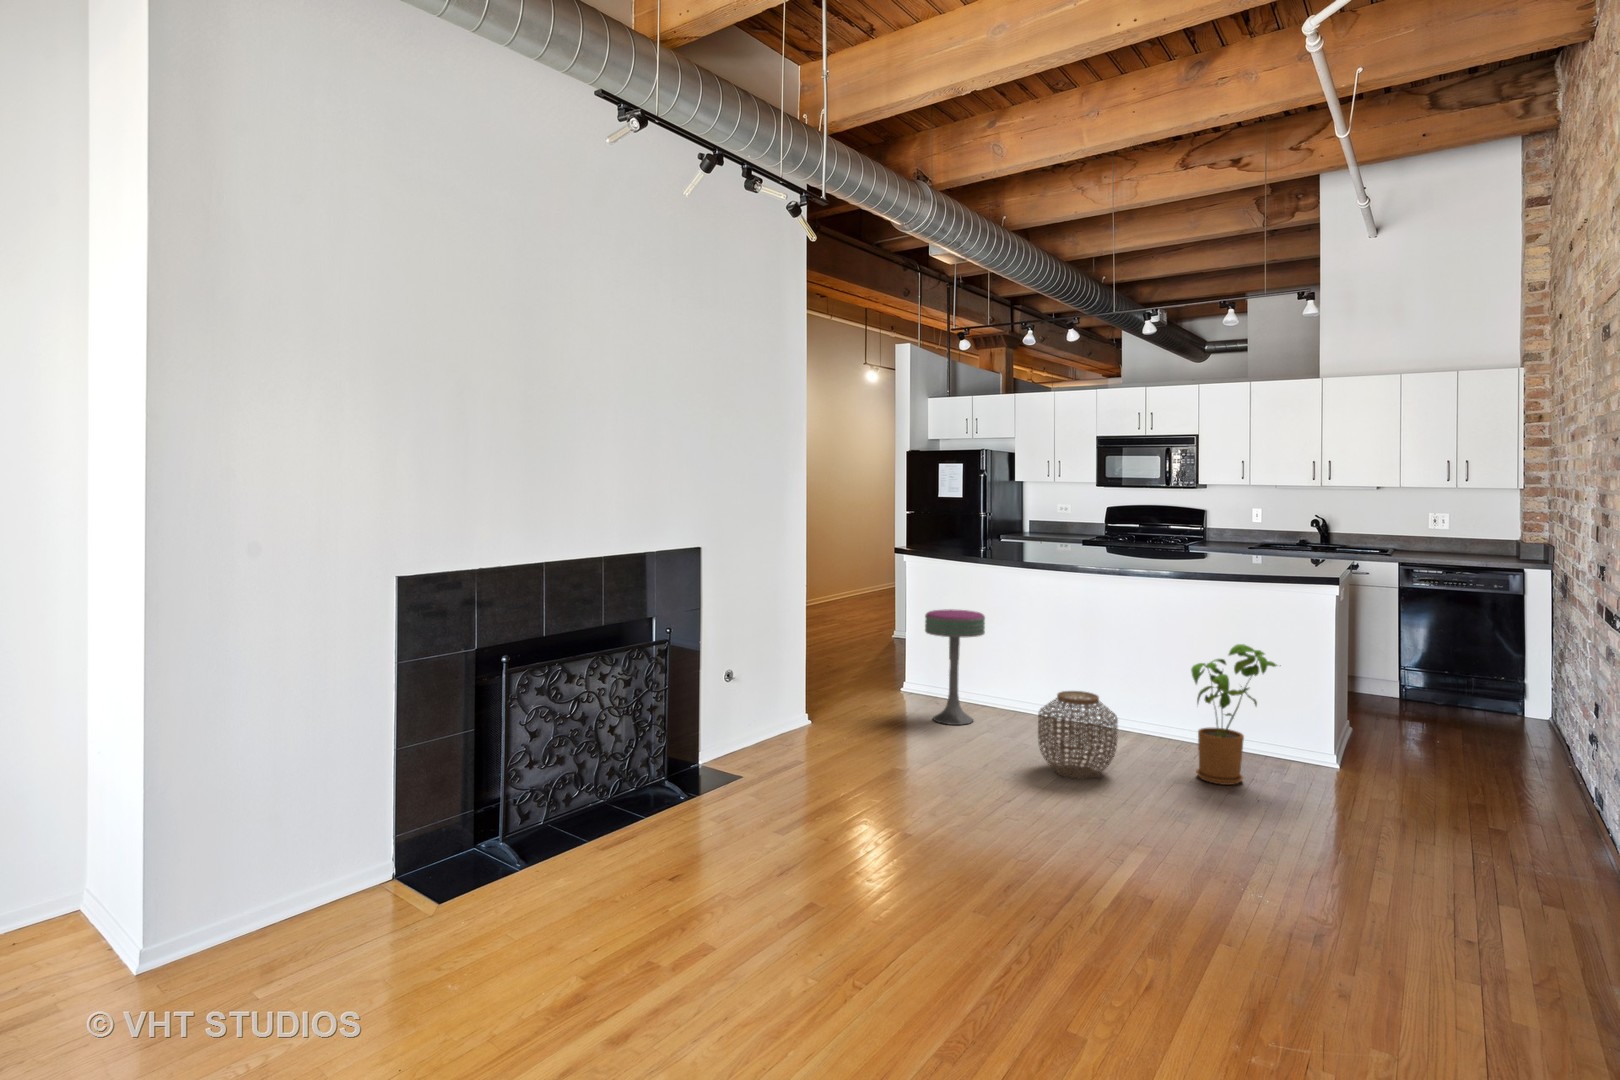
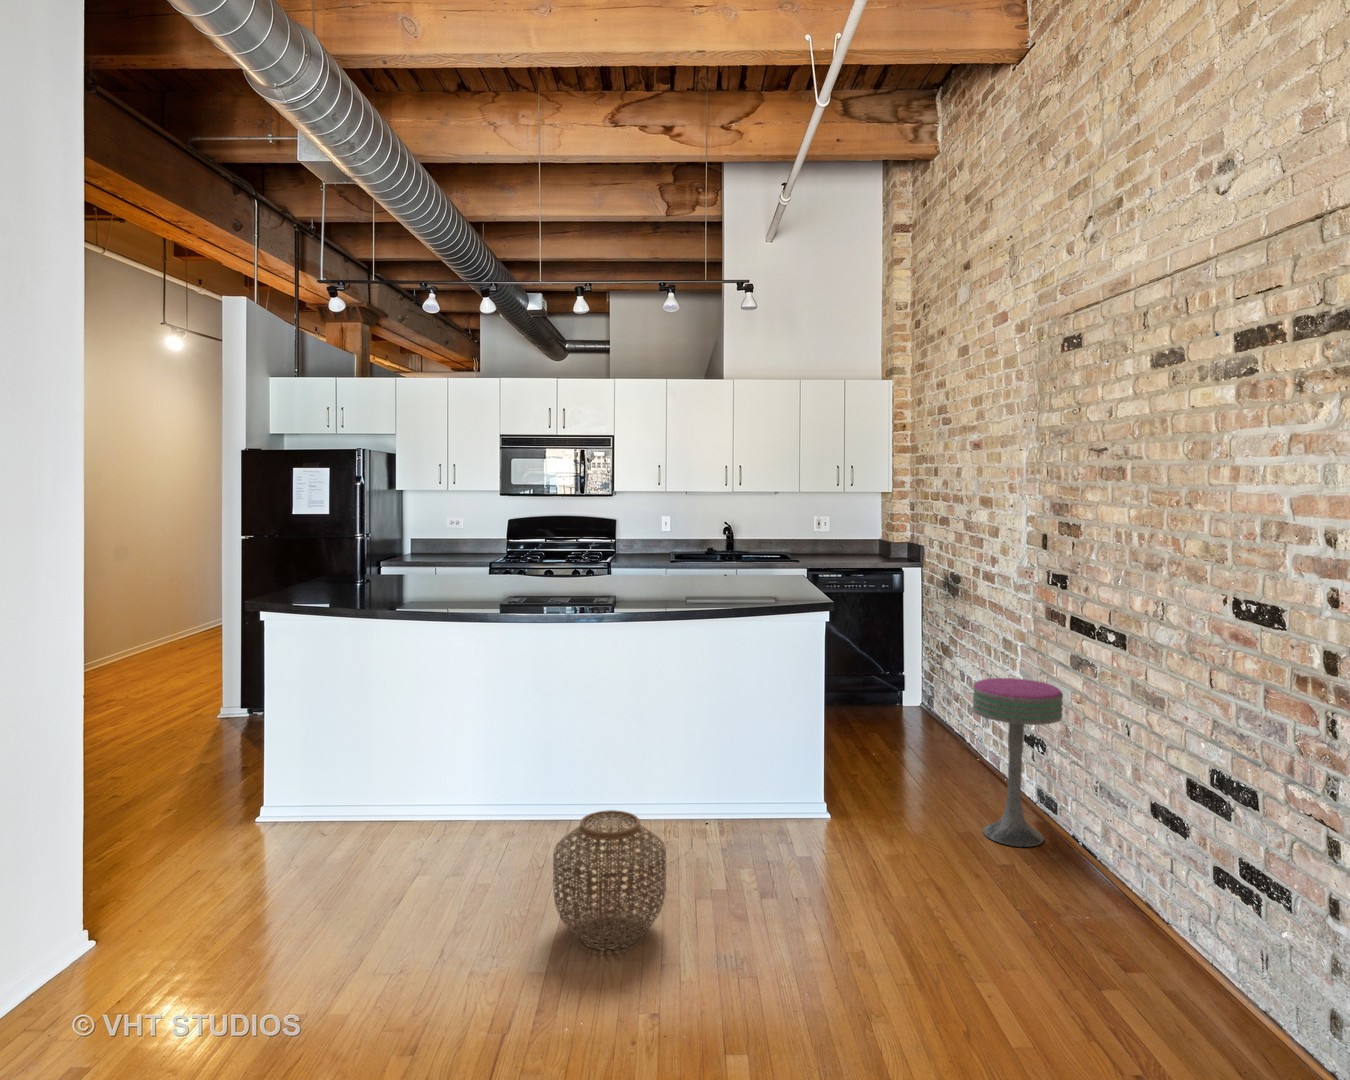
bar stool: present [925,609,985,725] -> present [972,678,1063,847]
house plant: present [1191,644,1277,785] -> none [736,714,840,902]

